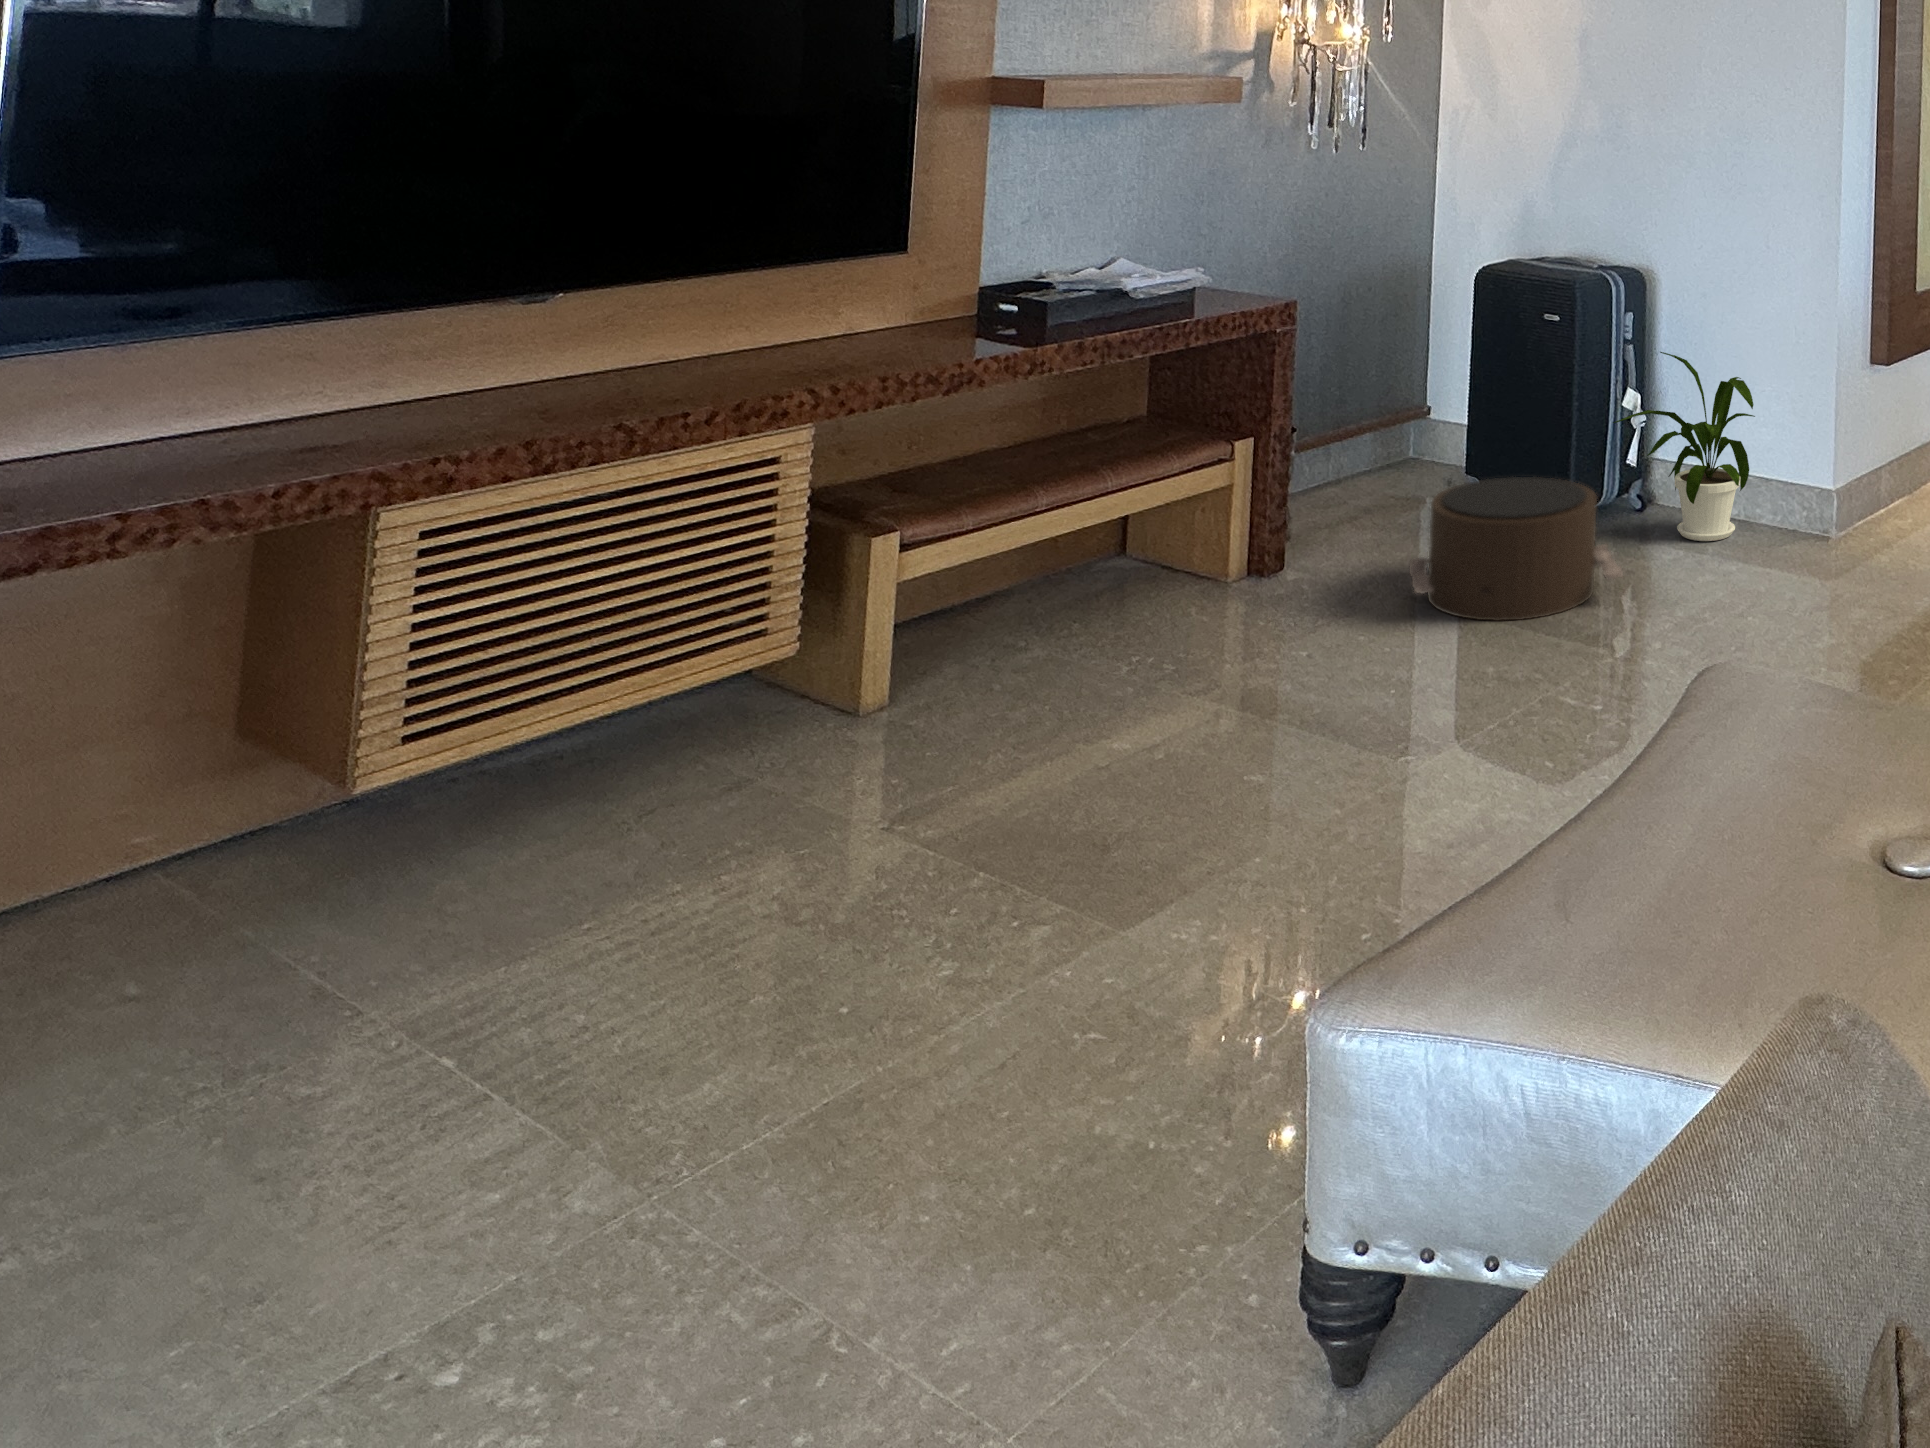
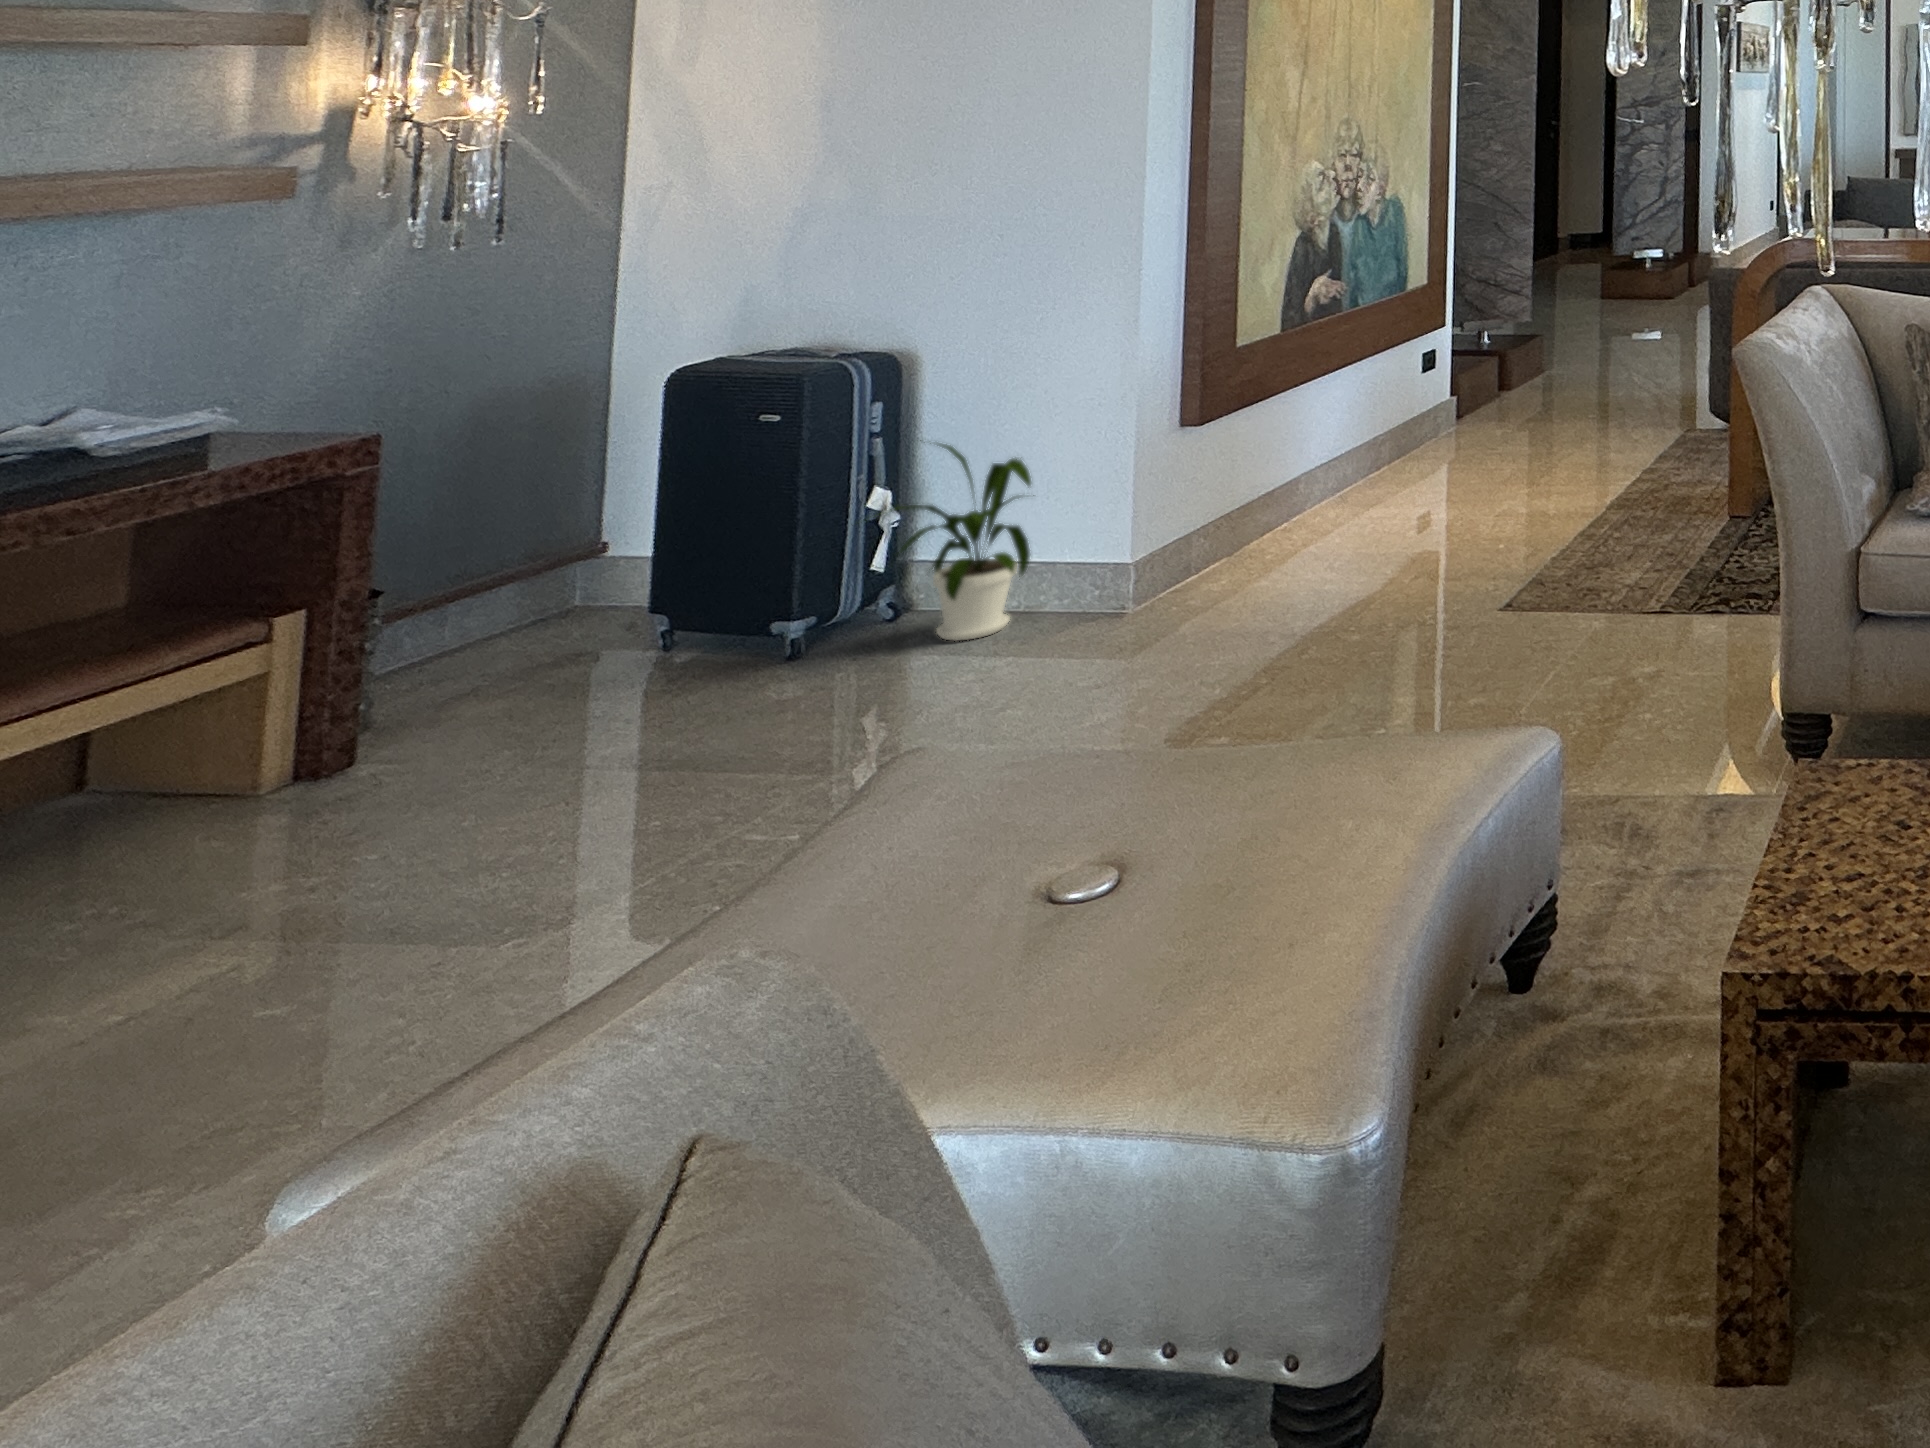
pouf: present [1409,477,1623,621] -> none [543,598,848,775]

